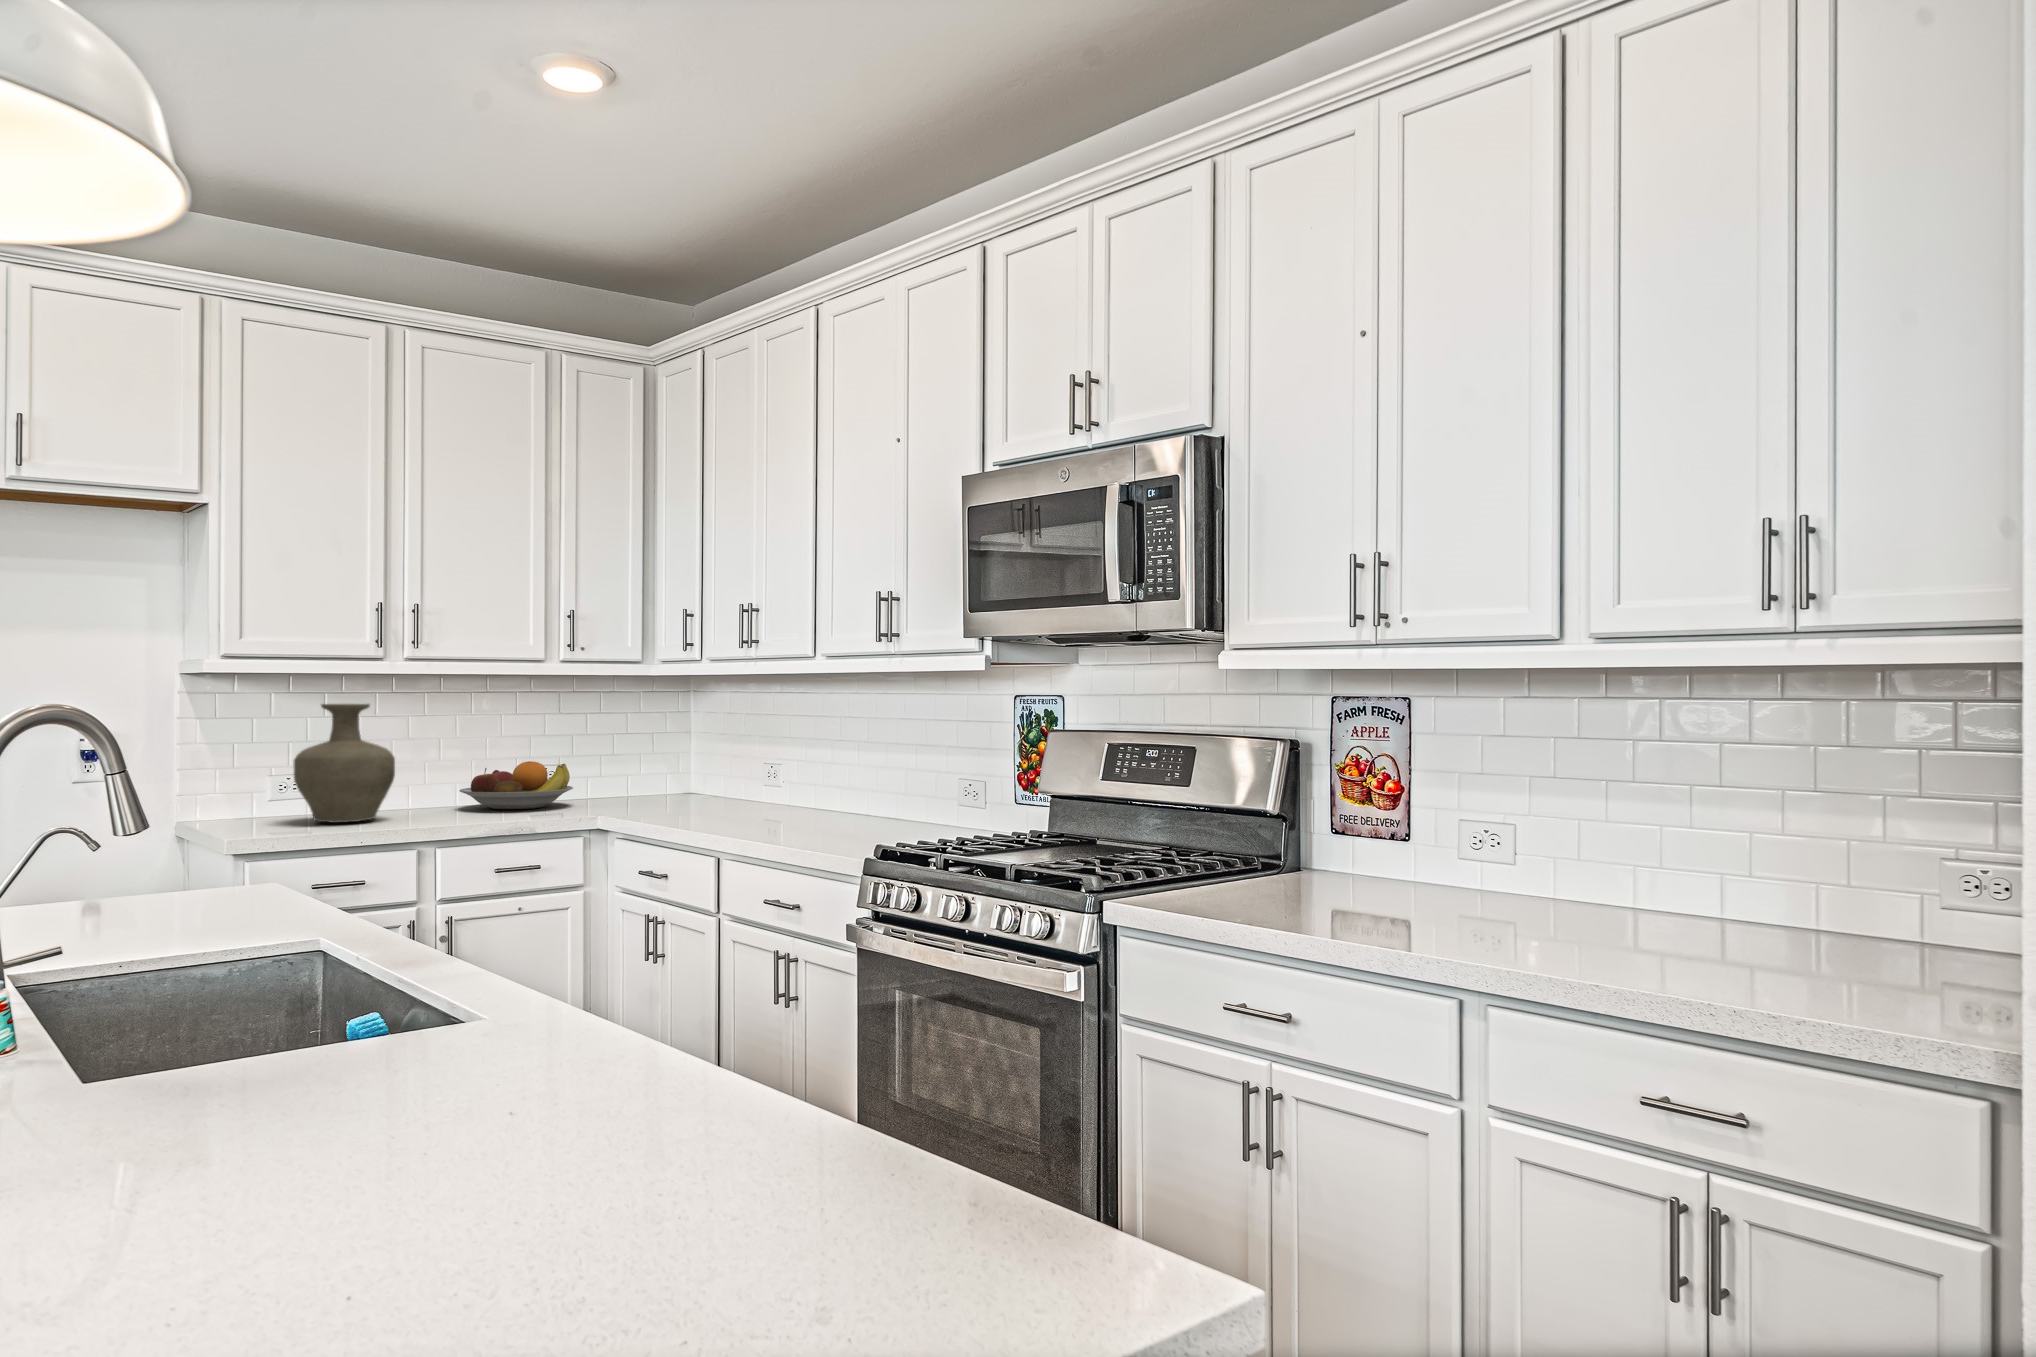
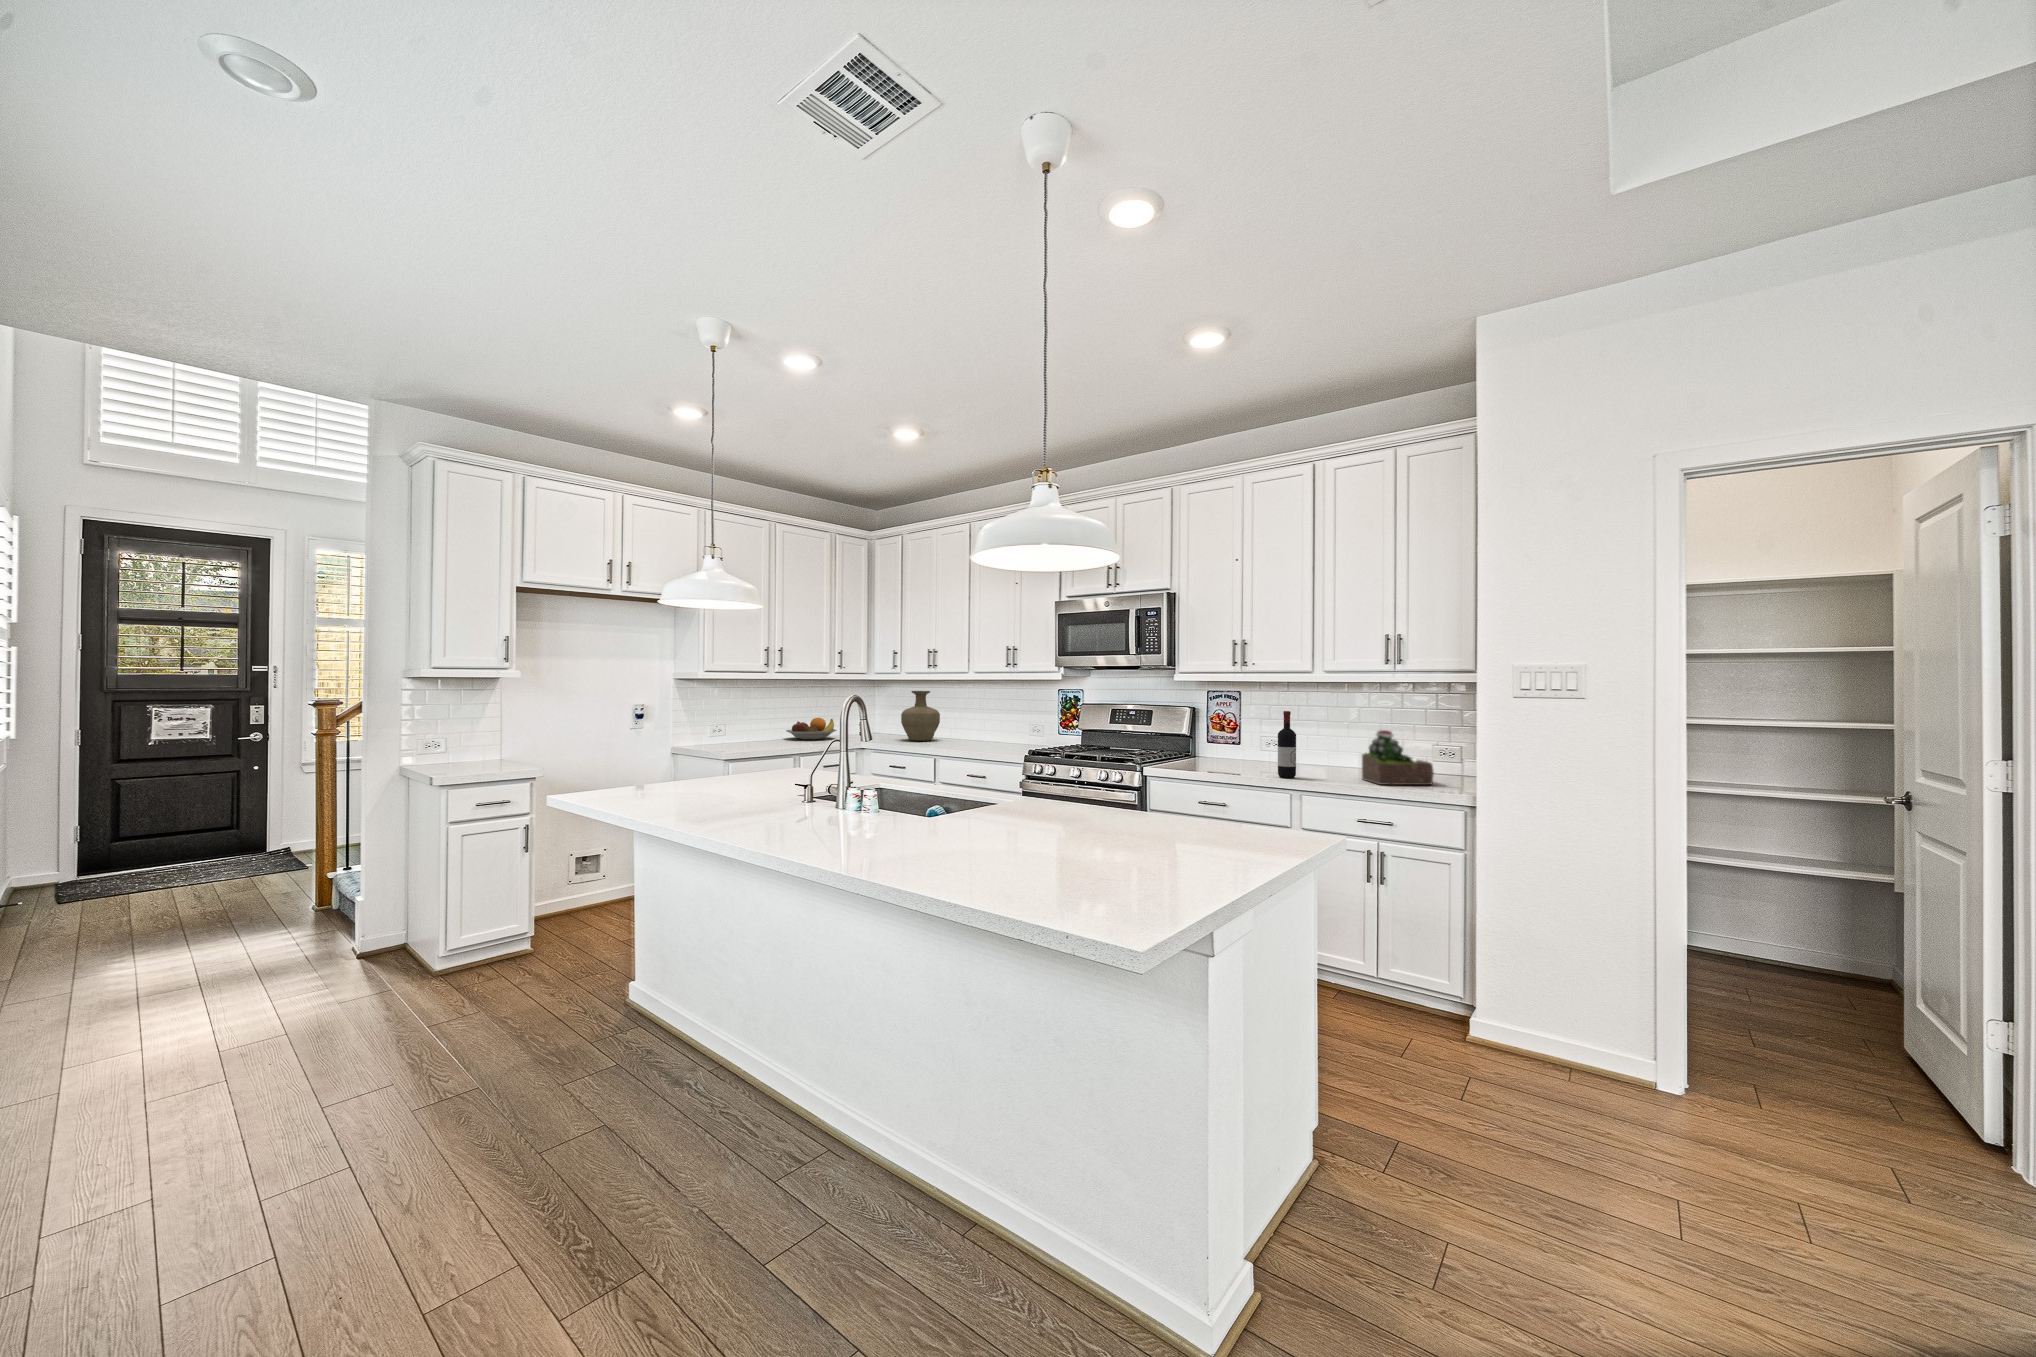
vase: present [294,704,395,823] -> present [901,691,940,741]
wine bottle: none [1439,750,1494,952] -> present [1278,711,1296,778]
succulent plant: none [1701,812,1933,994] -> present [1362,730,1434,785]

